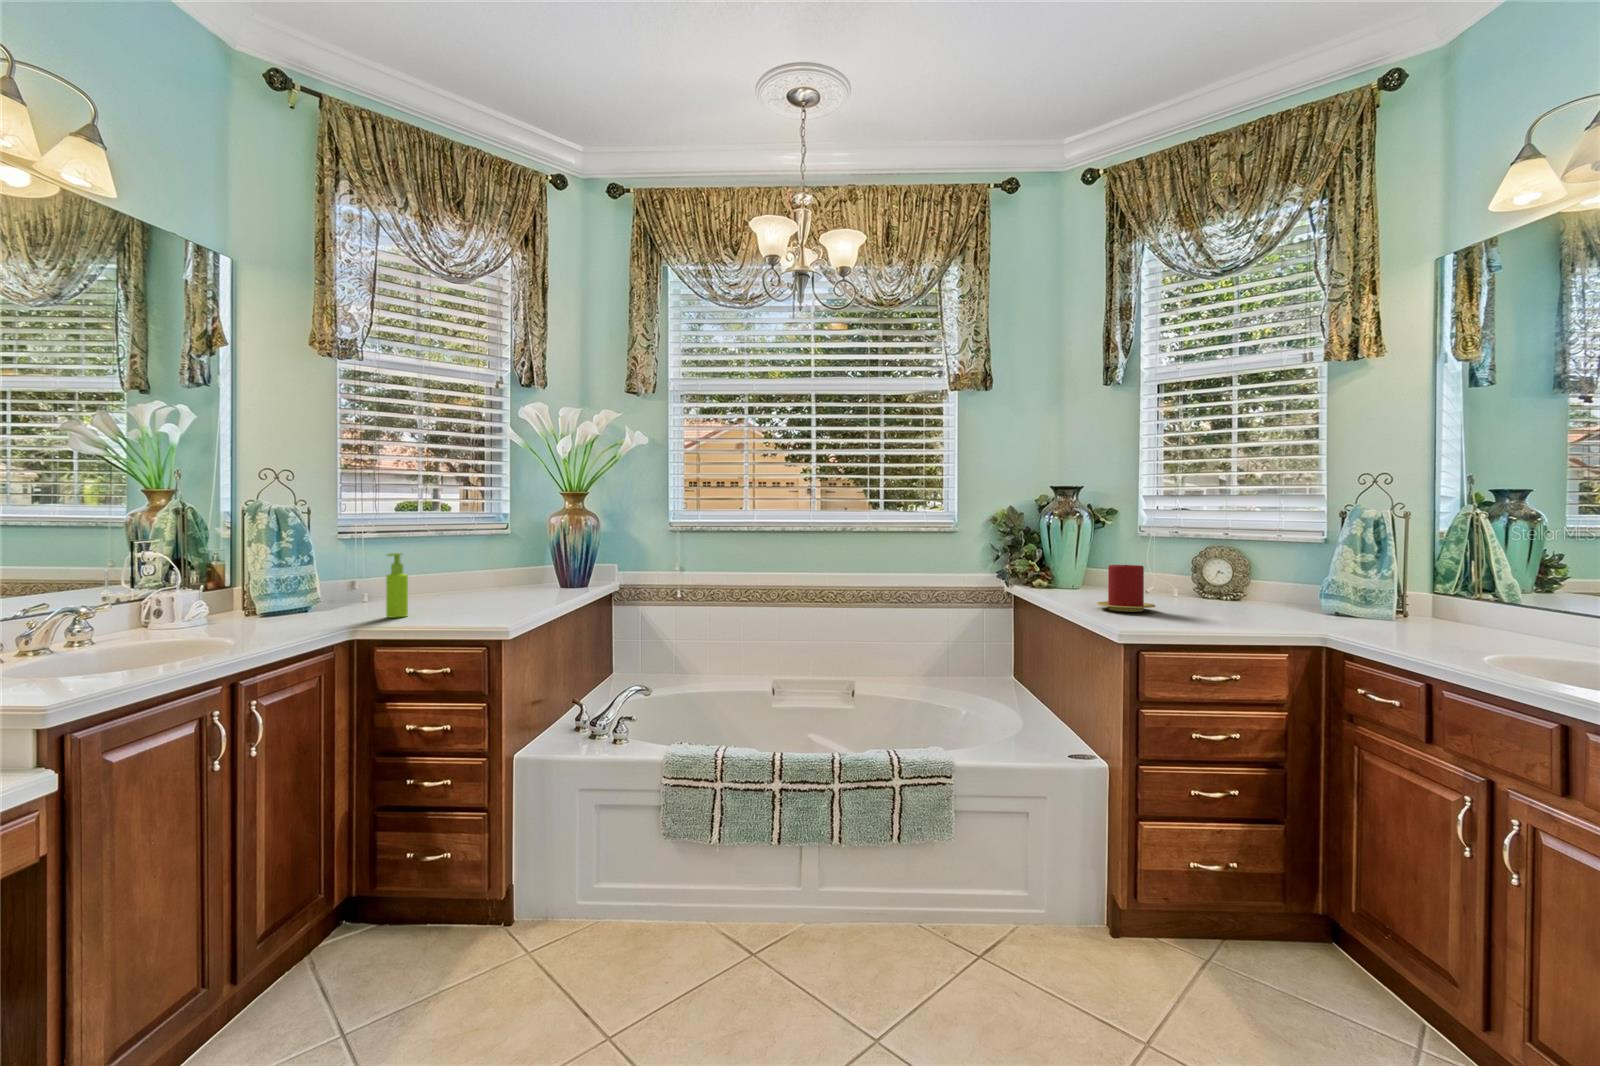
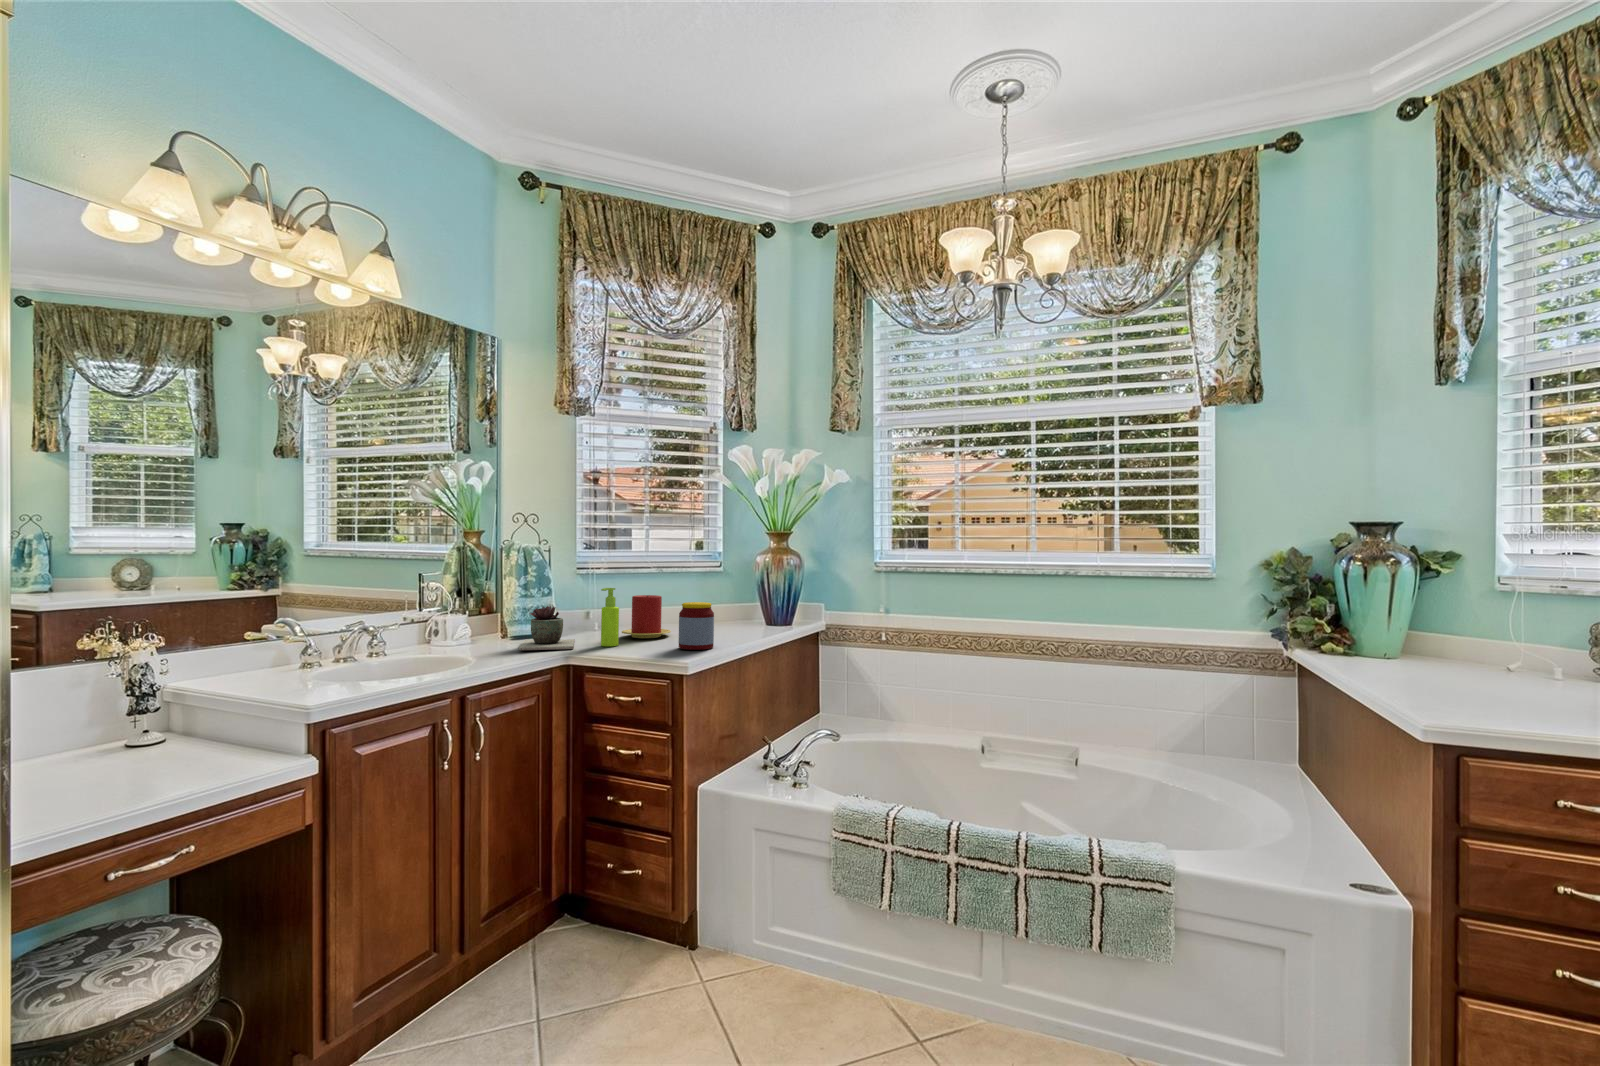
candle: present [1097,565,1156,612] -> present [622,595,671,638]
jar: none [484,566,523,615] -> present [679,602,714,650]
succulent plant: none [280,575,354,627] -> present [519,606,575,650]

